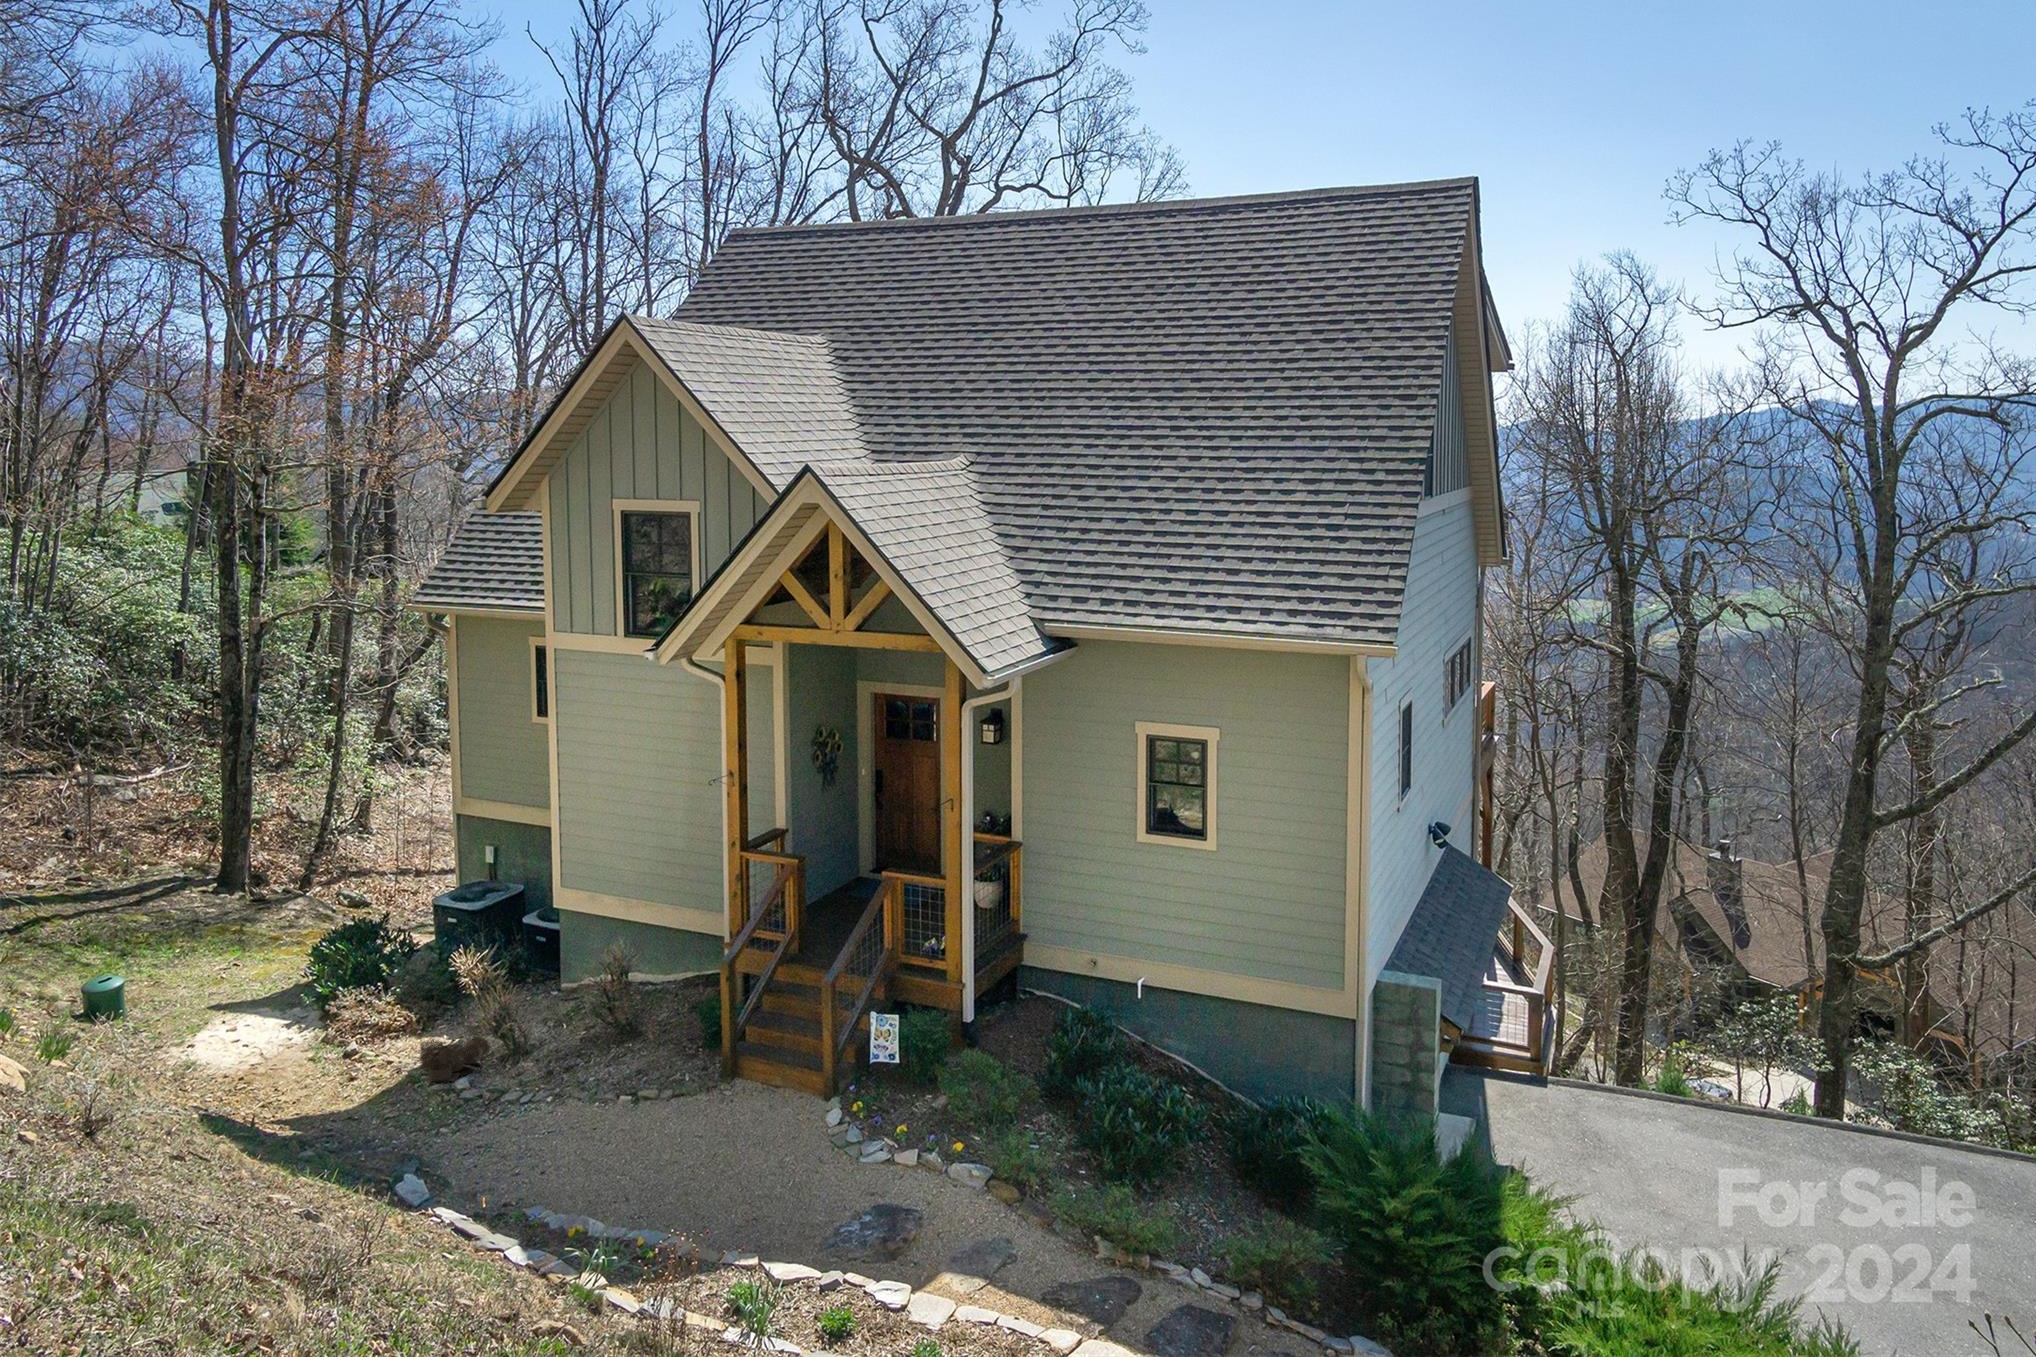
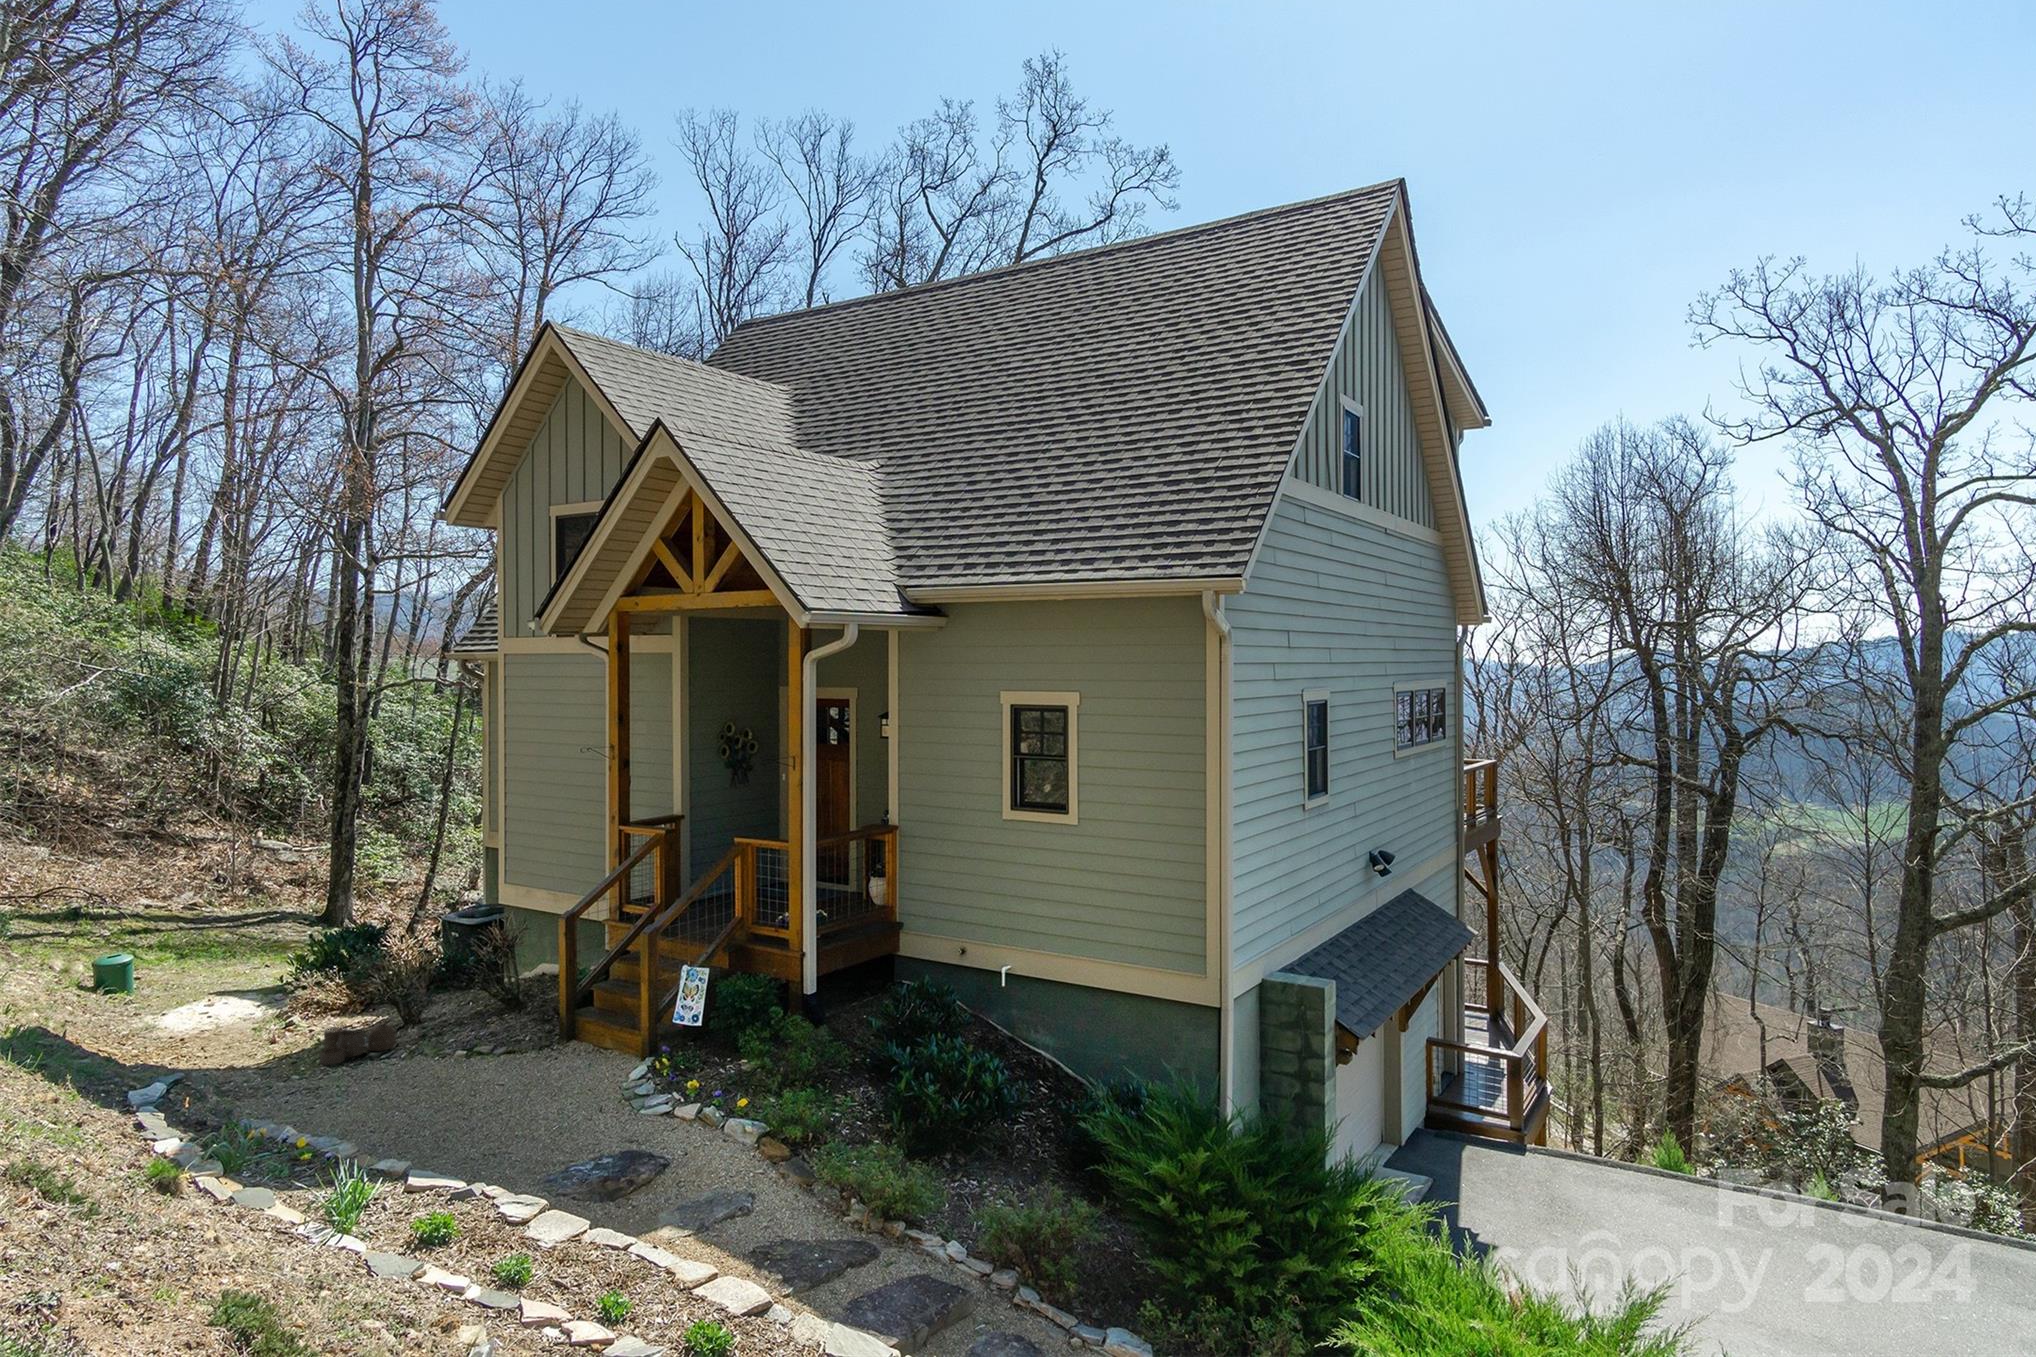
potted tree: present [244,865,272,904] -> none [319,885,348,925]

